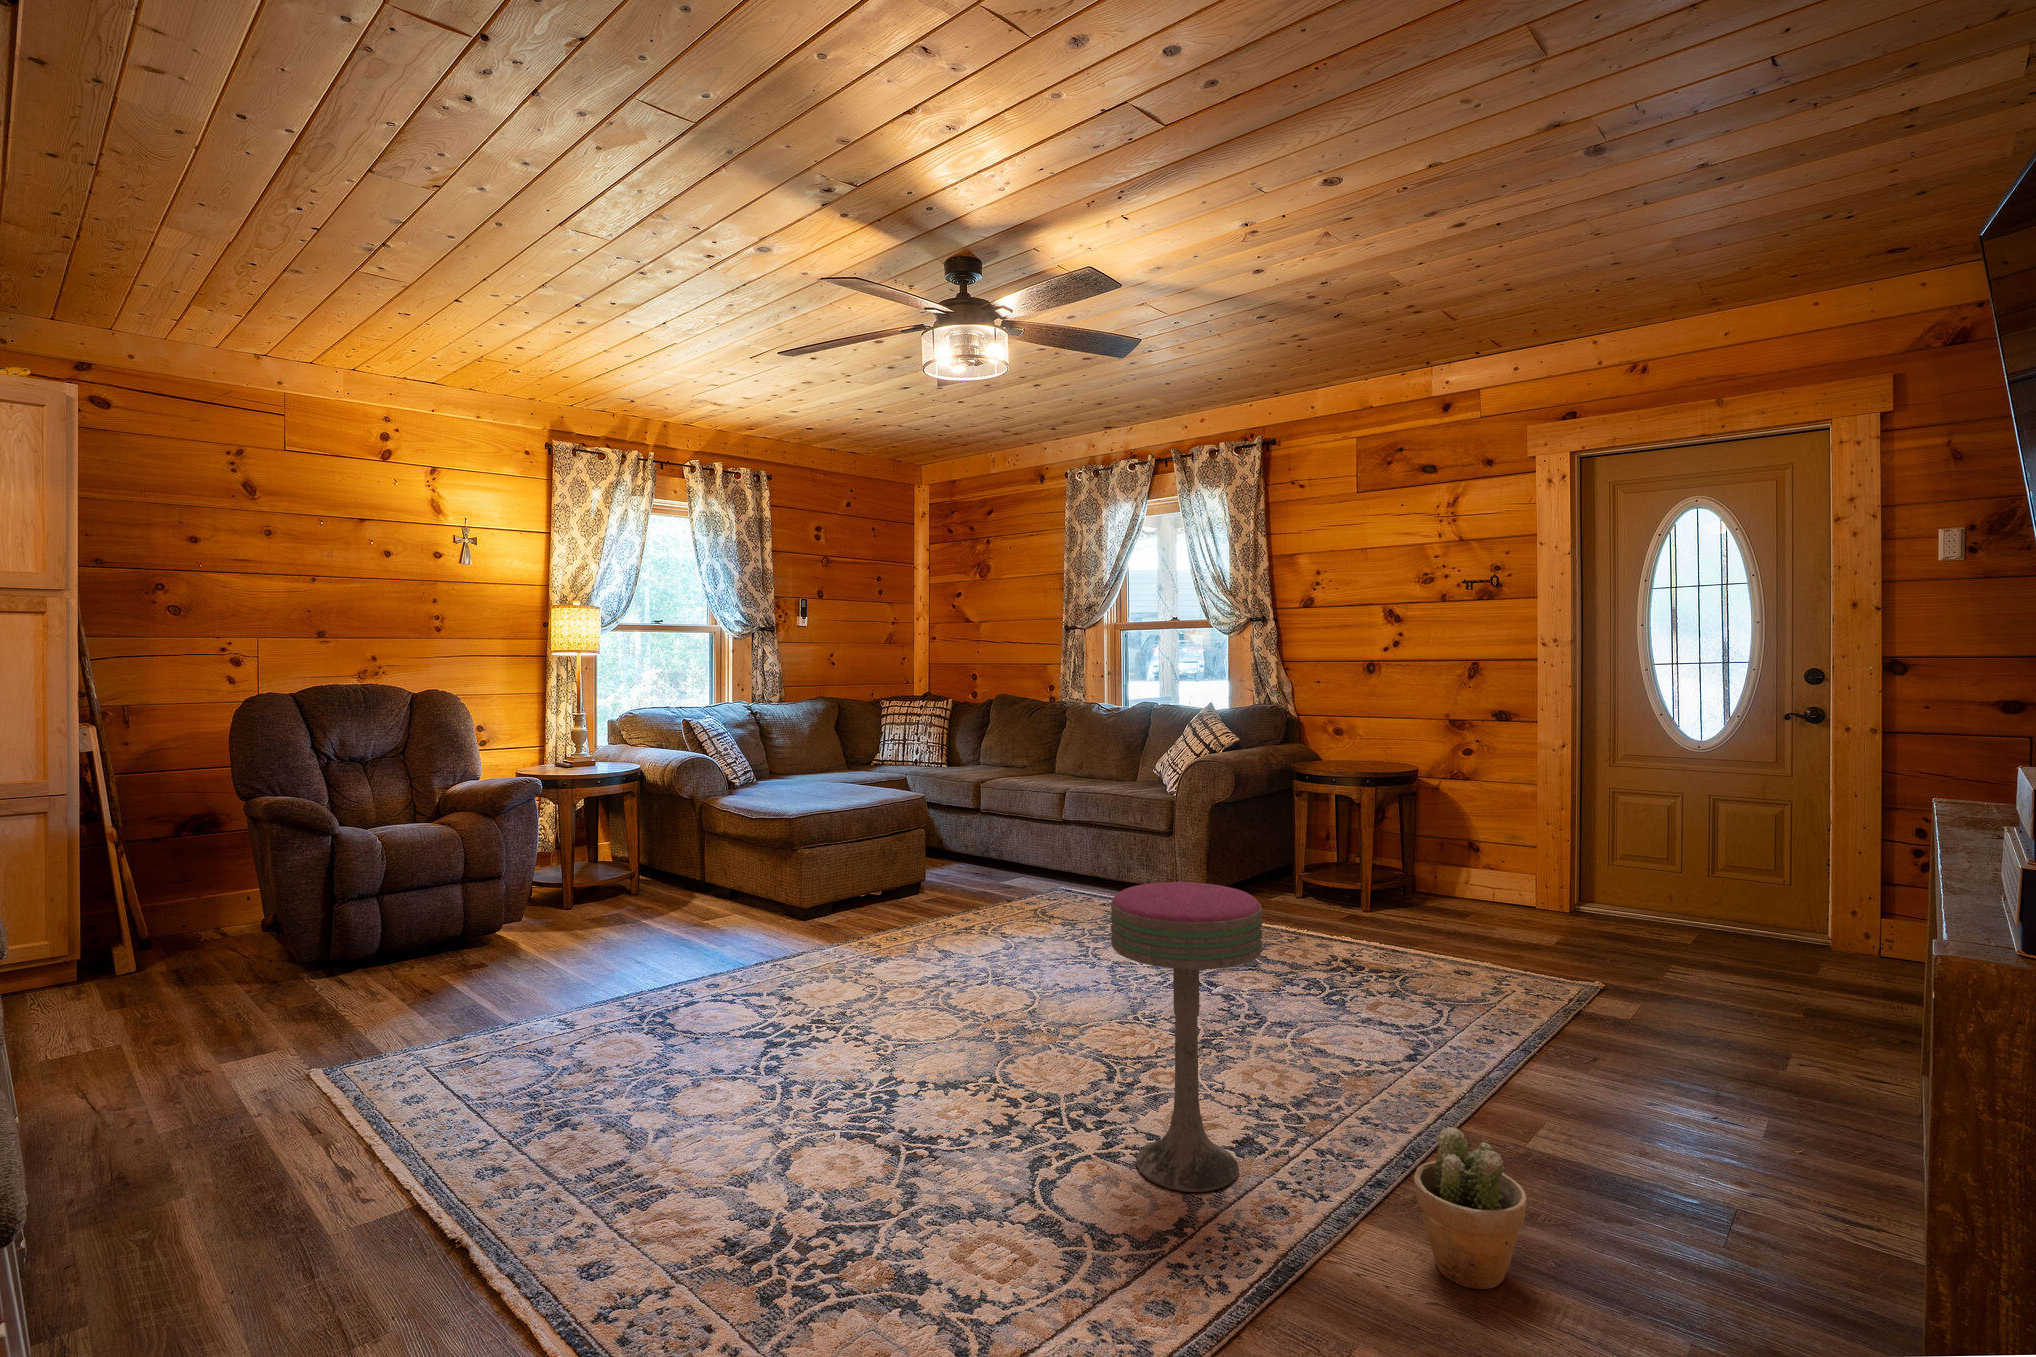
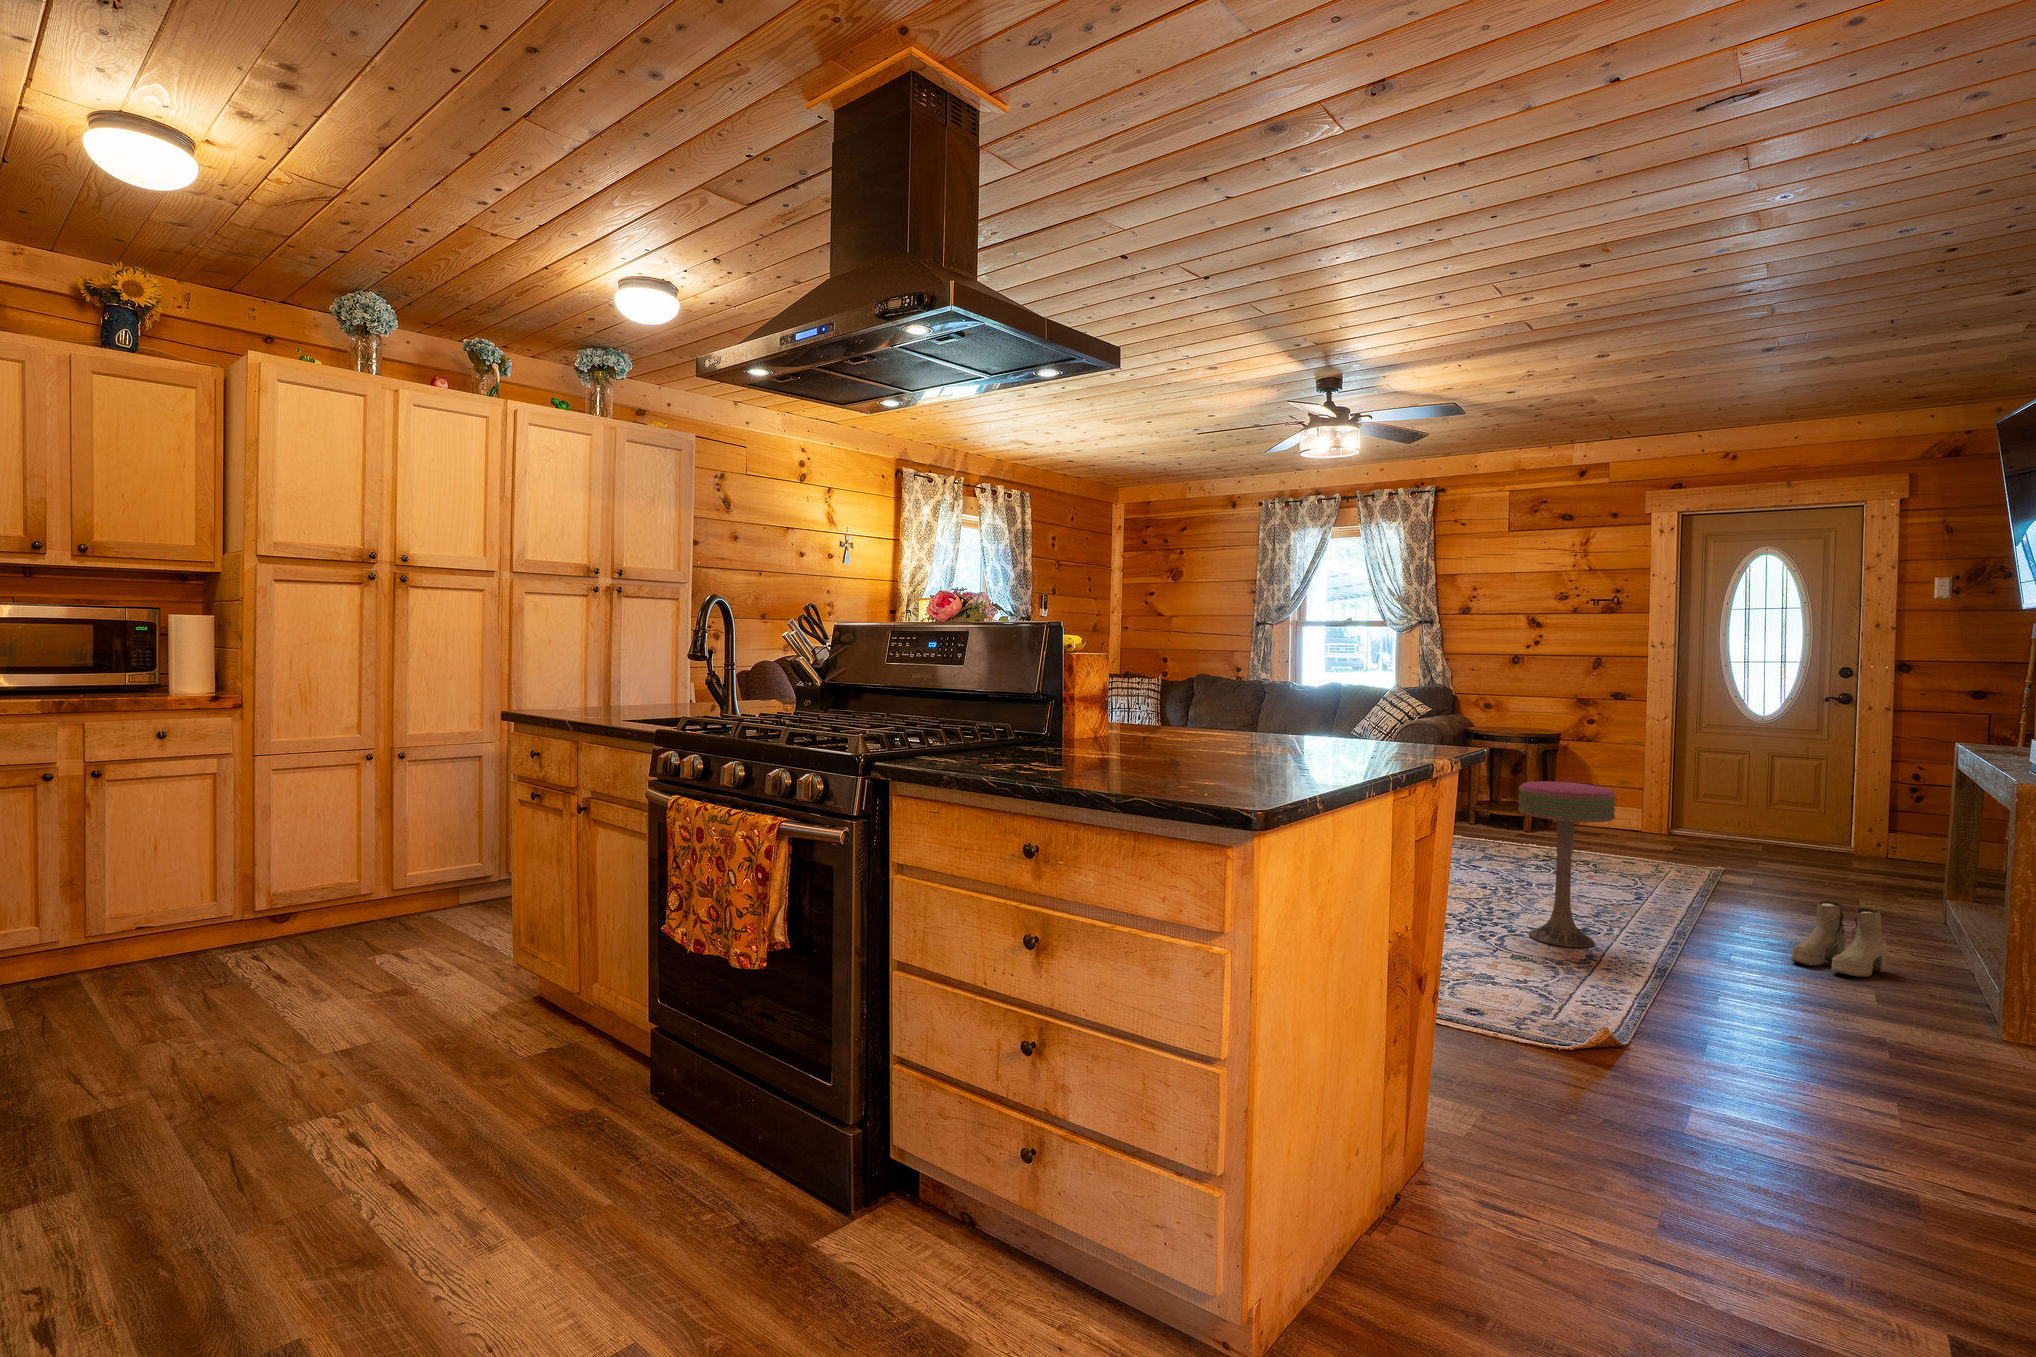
boots: none [1570,1119,1747,1294] -> present [1791,901,1887,977]
potted plant: present [1414,1127,1526,1289] -> none [1719,900,1784,976]

